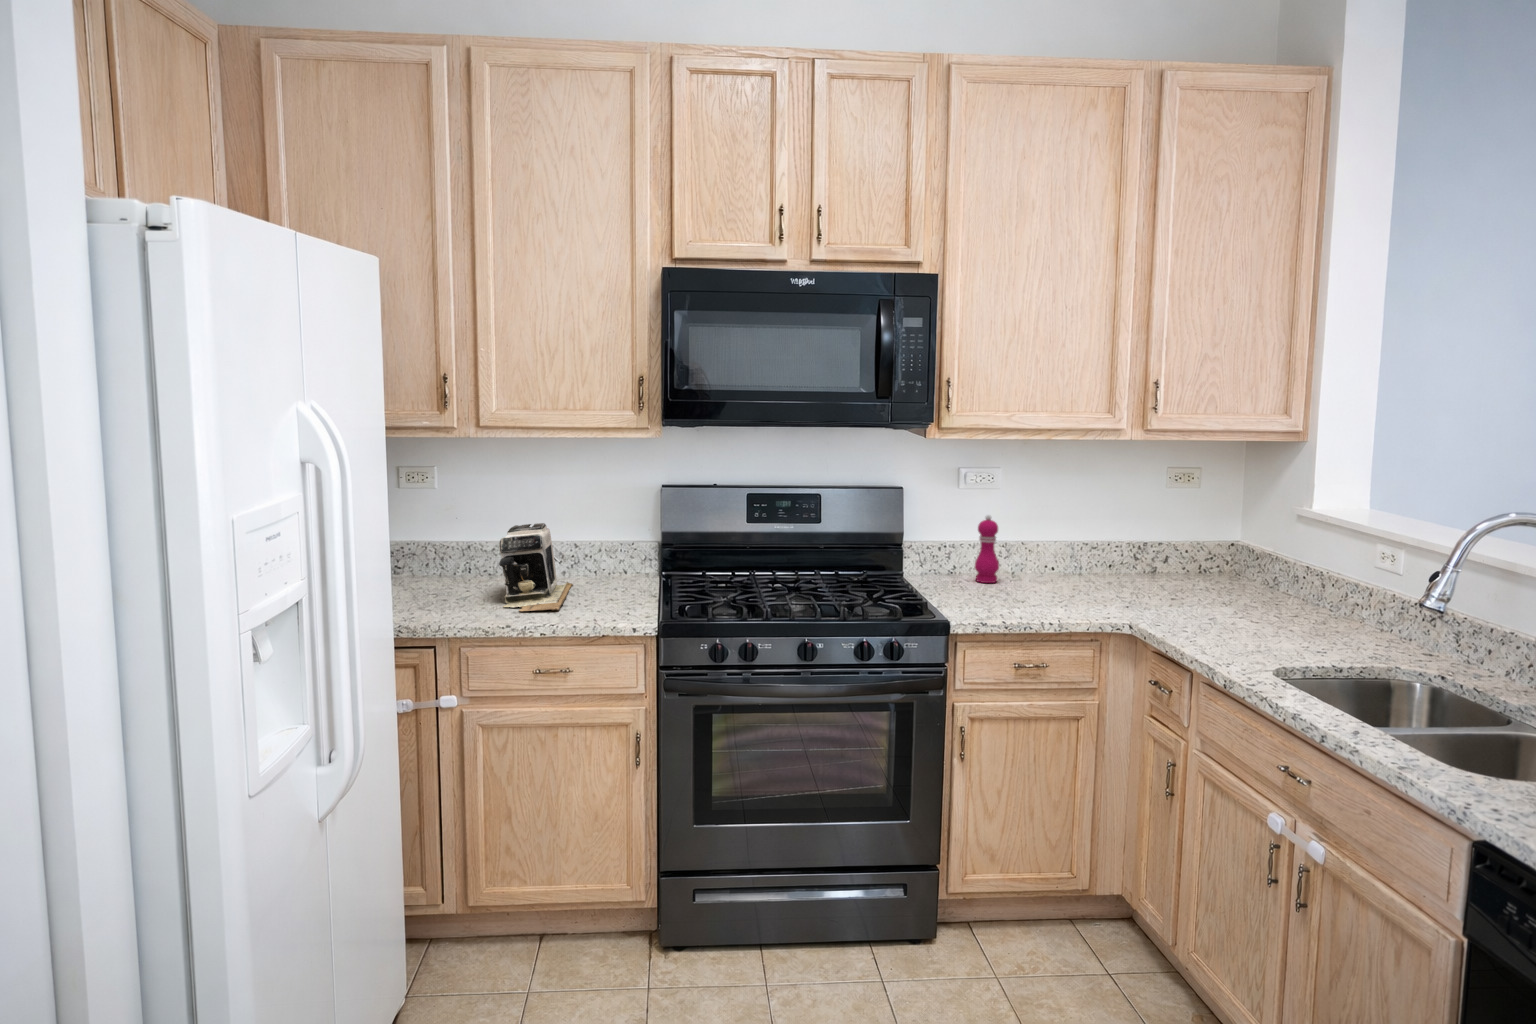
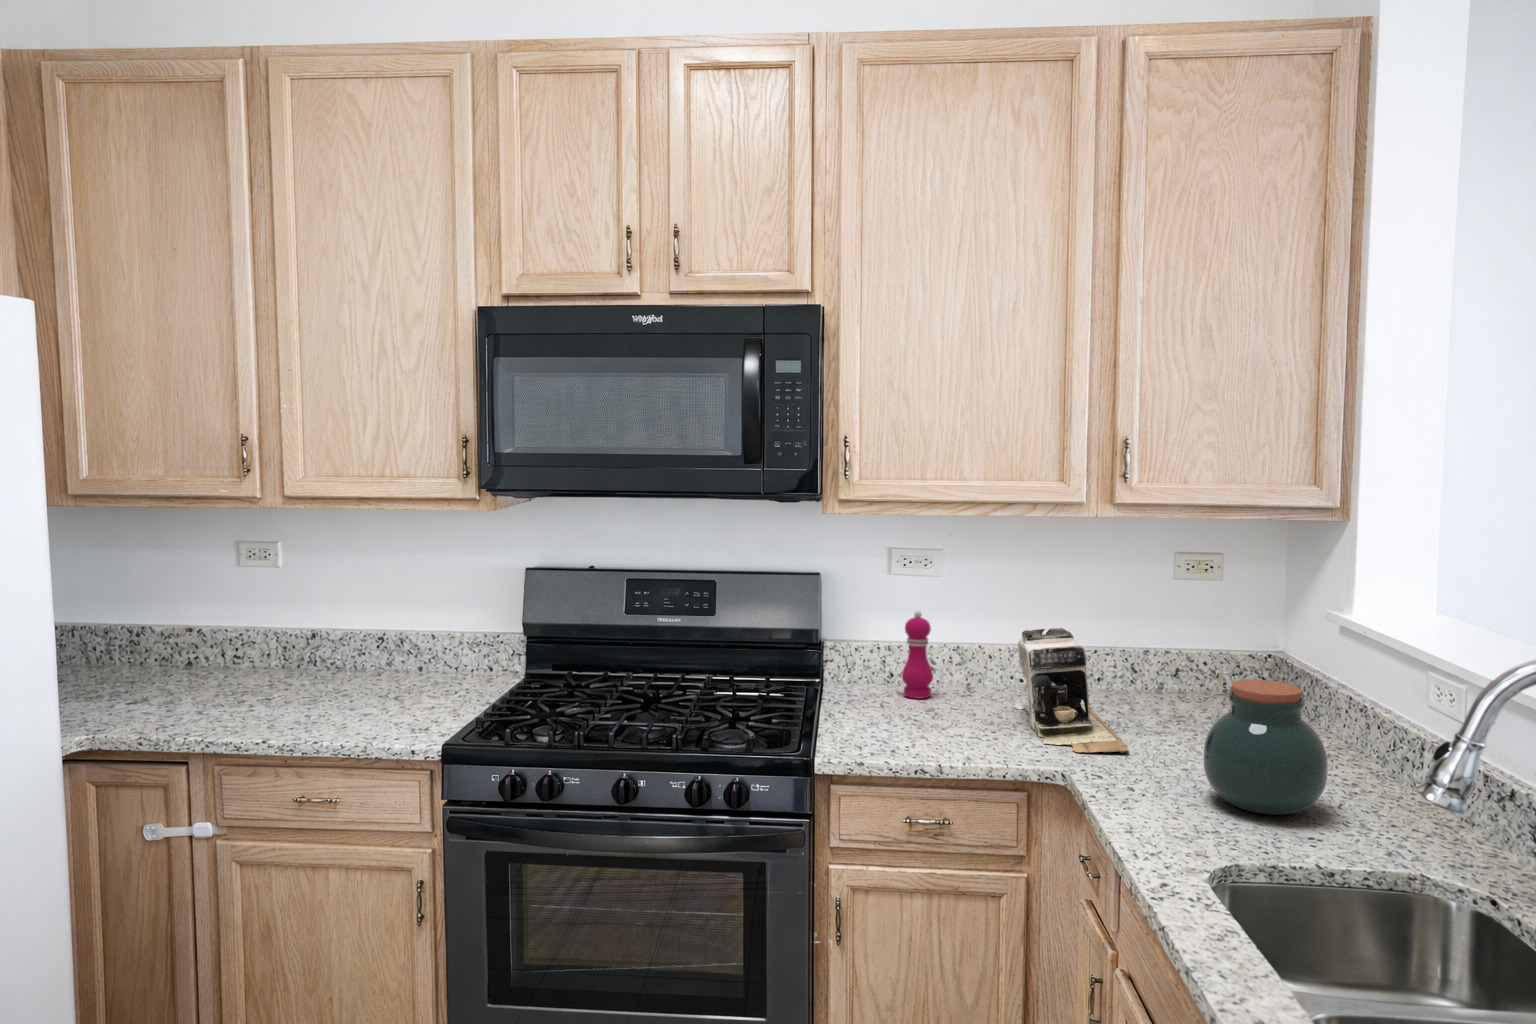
coffee maker: present [499,523,573,611] -> present [1014,628,1129,753]
jar: none [1237,552,1323,641] -> present [1203,679,1328,815]

